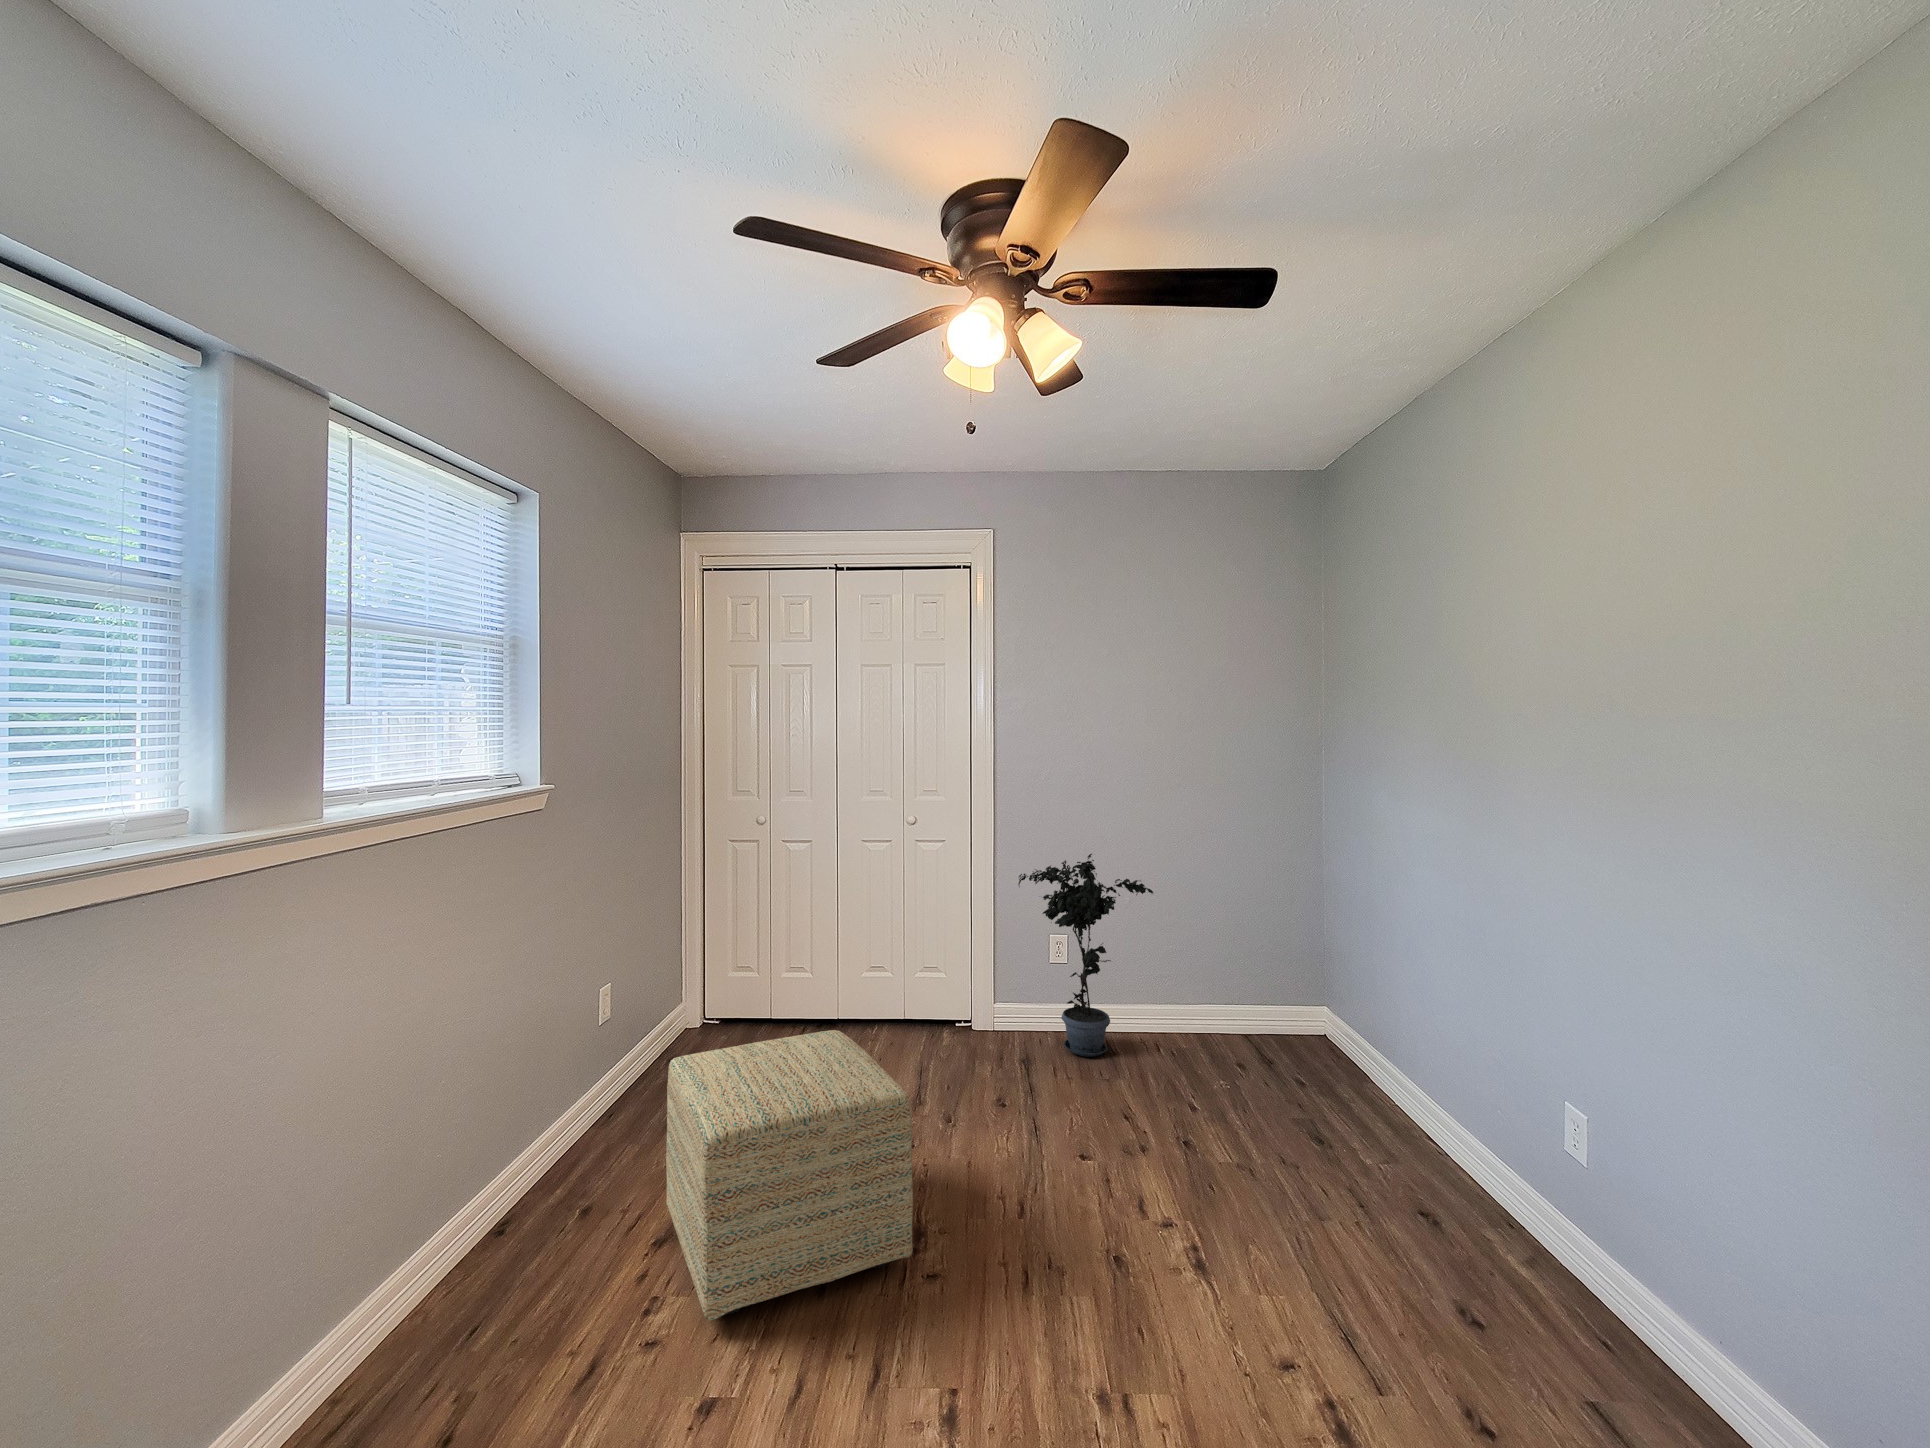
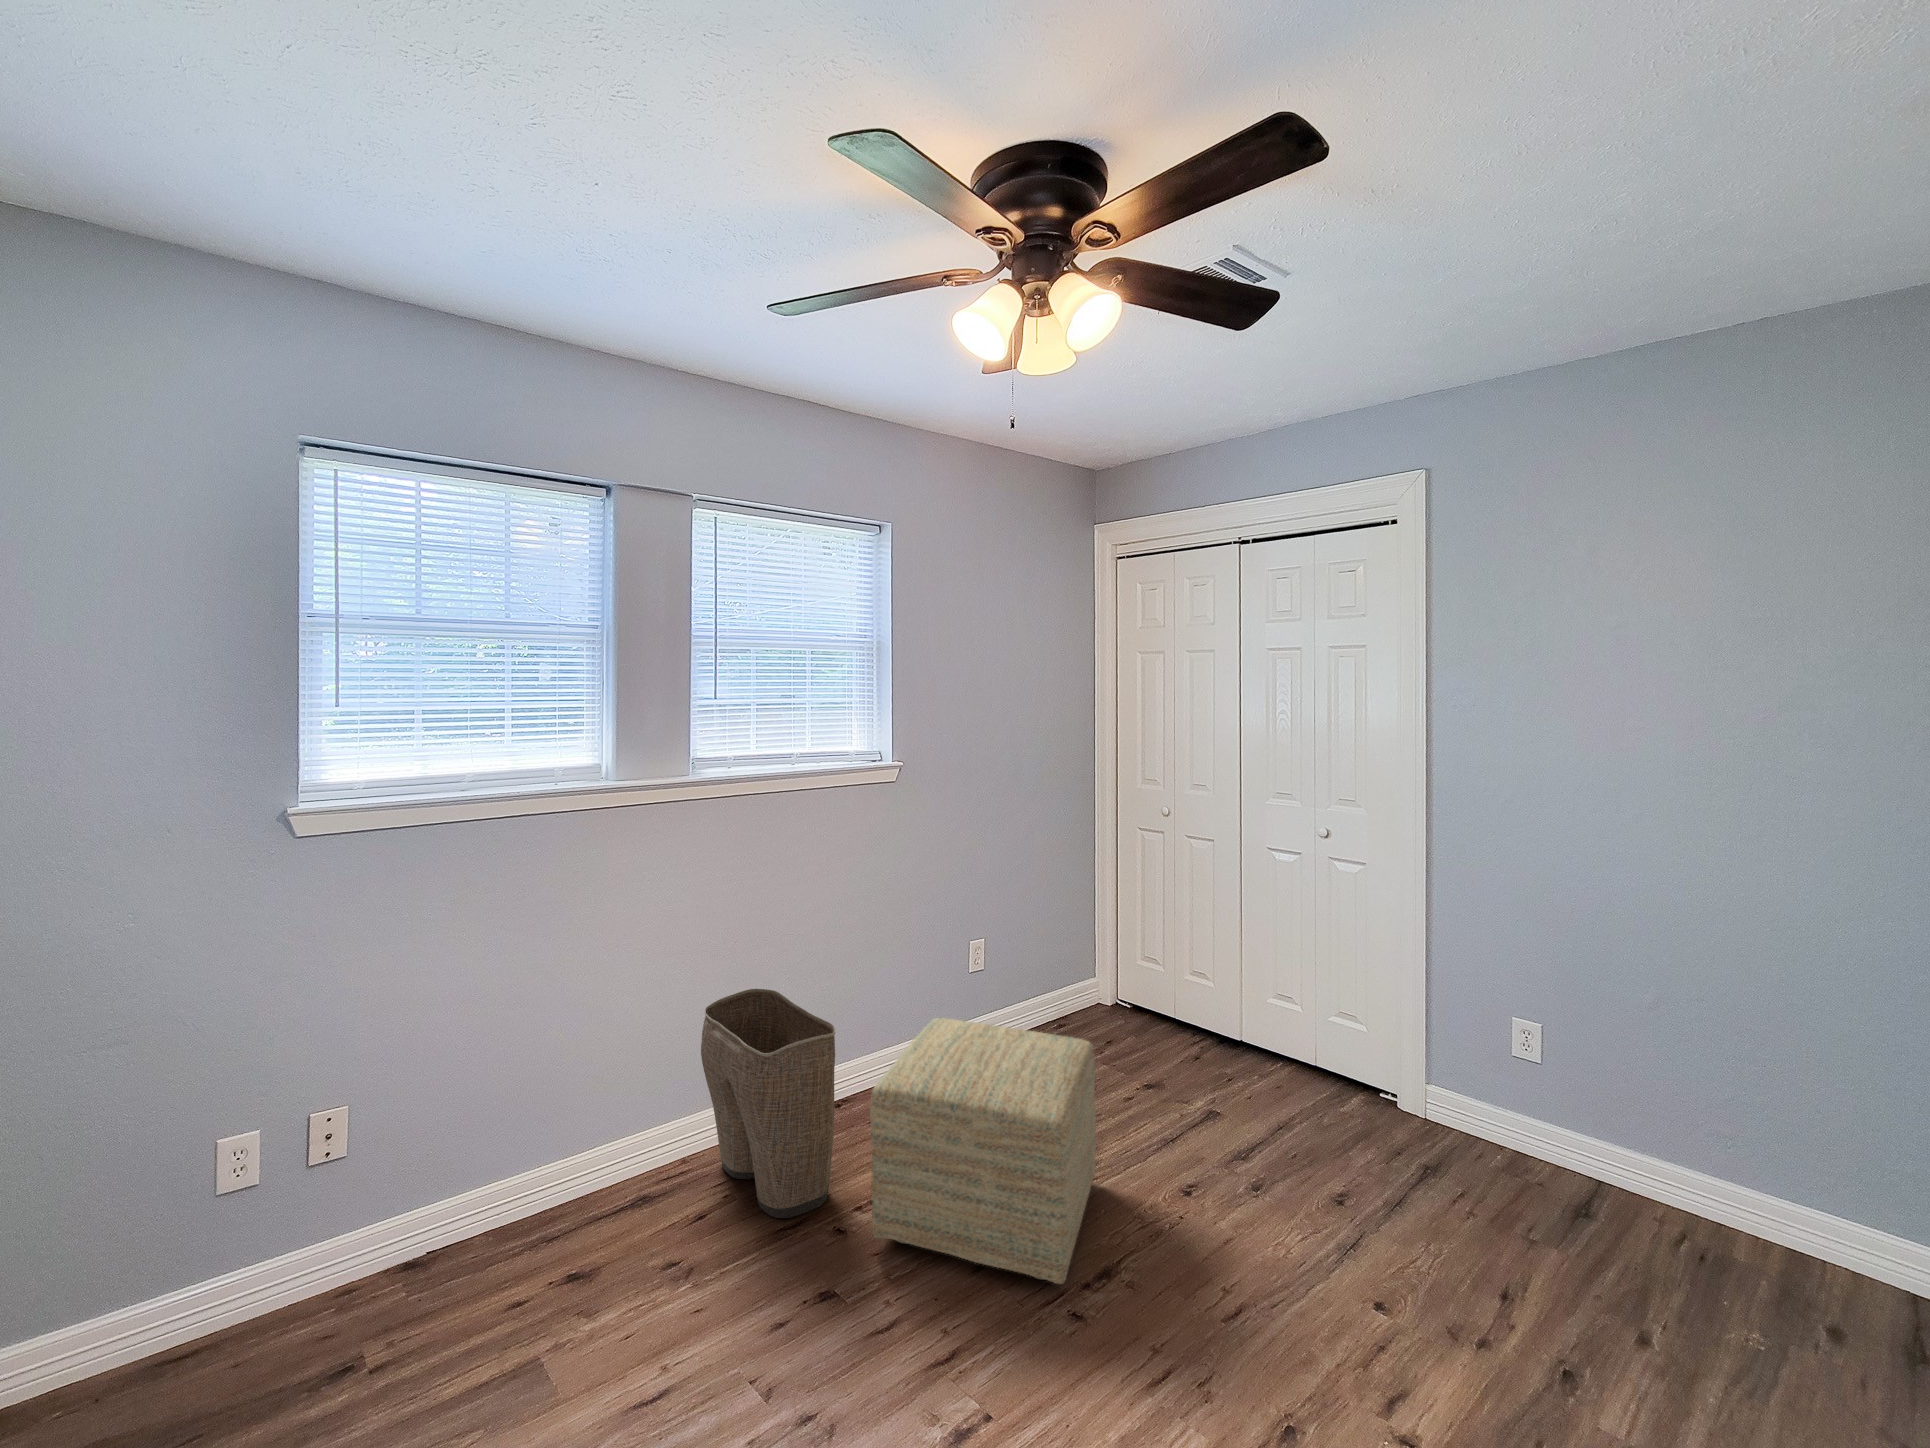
potted plant: present [1018,854,1154,1057] -> none [1440,921,1656,1206]
laundry basket: none [380,1090,617,1381] -> present [701,989,835,1218]

